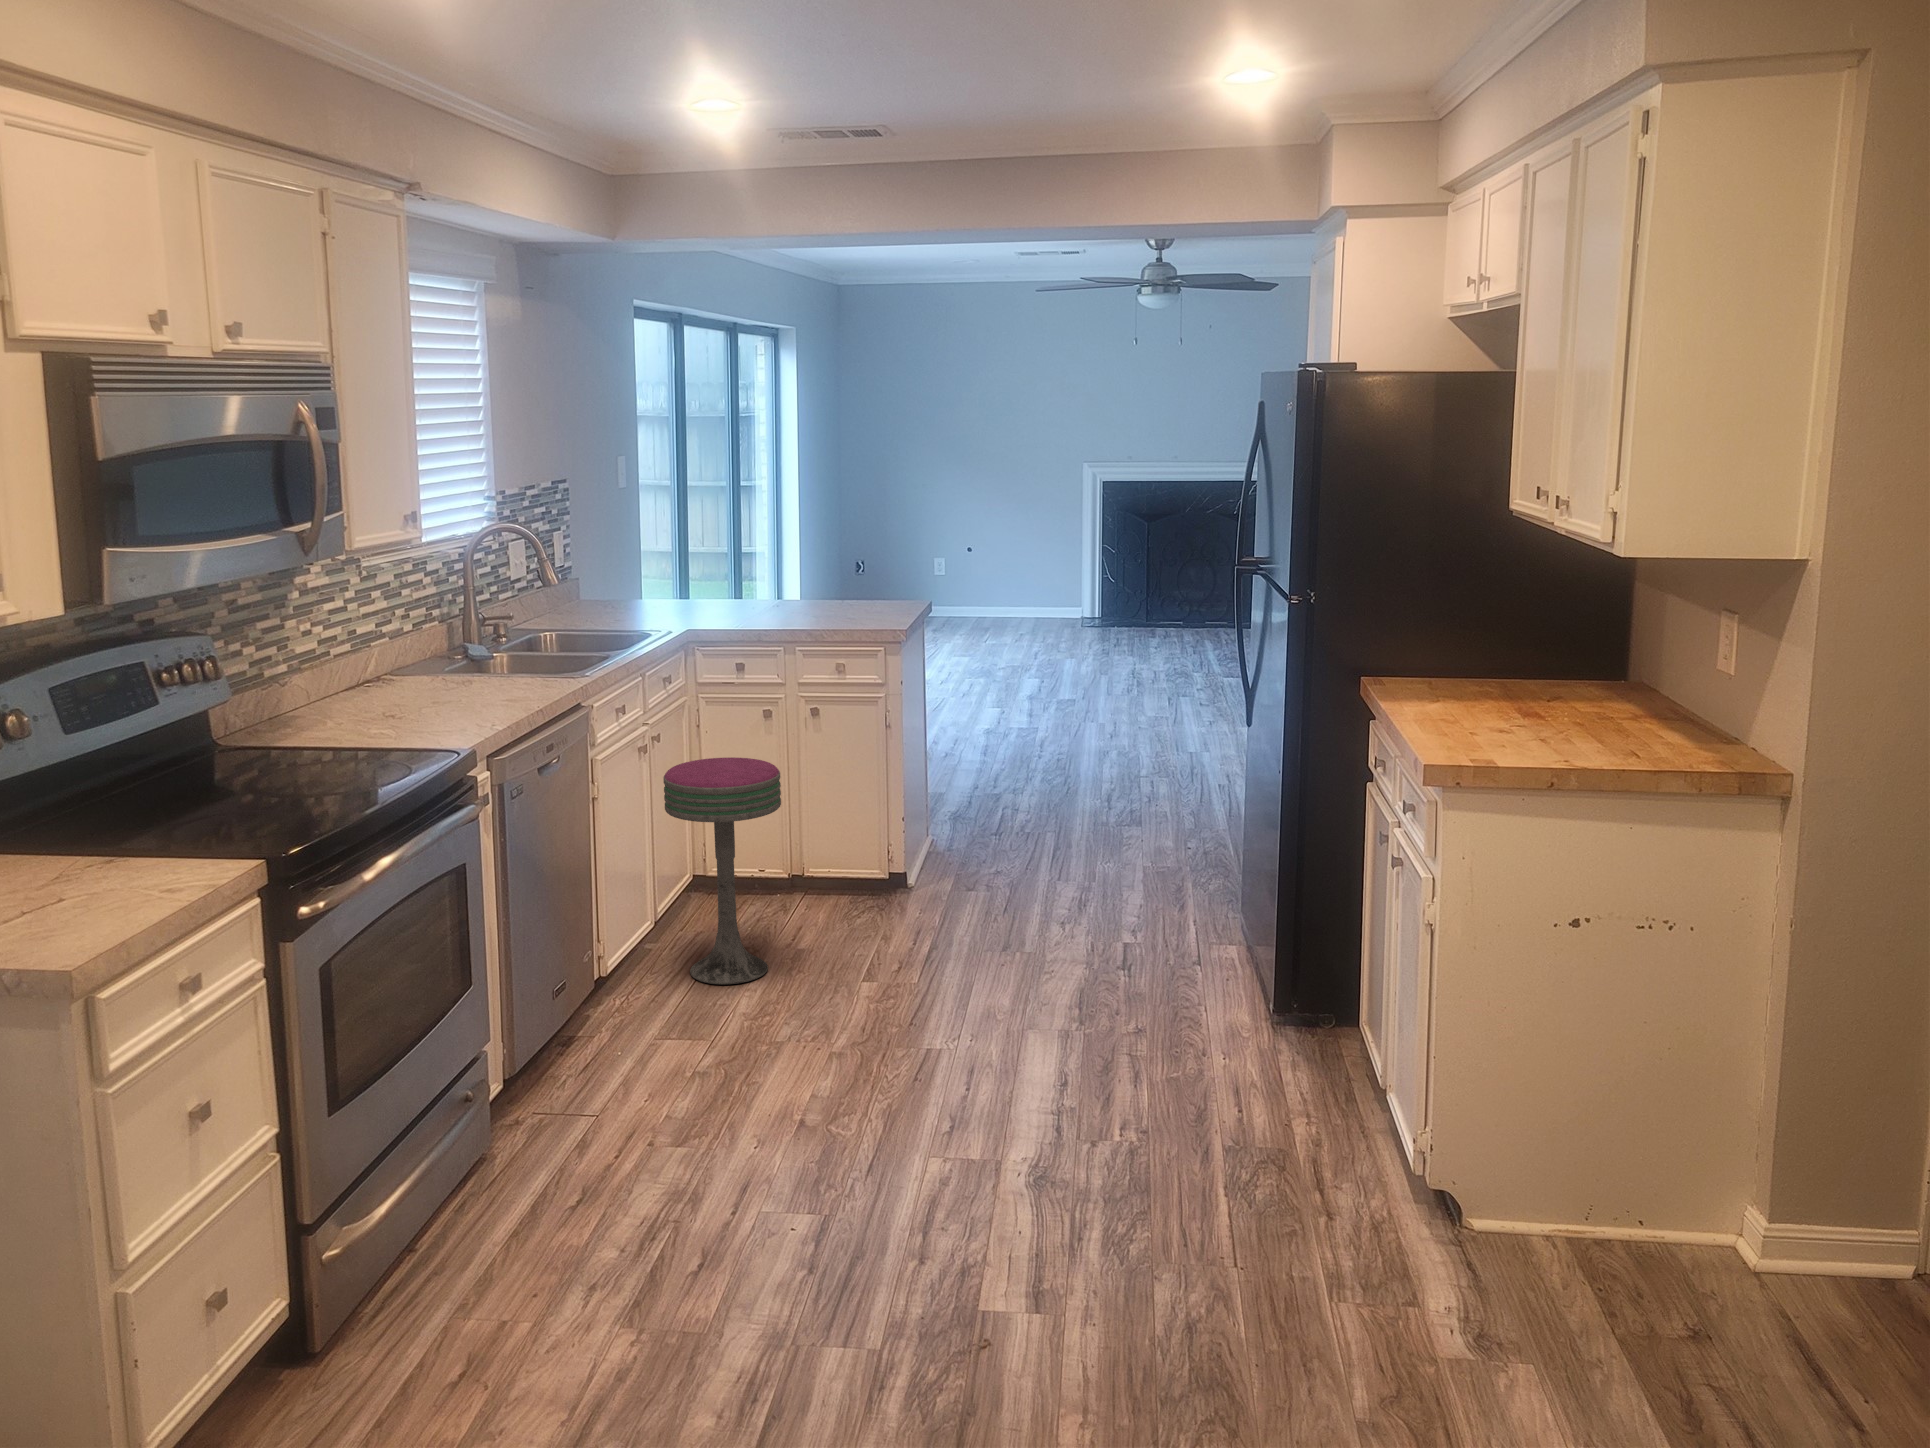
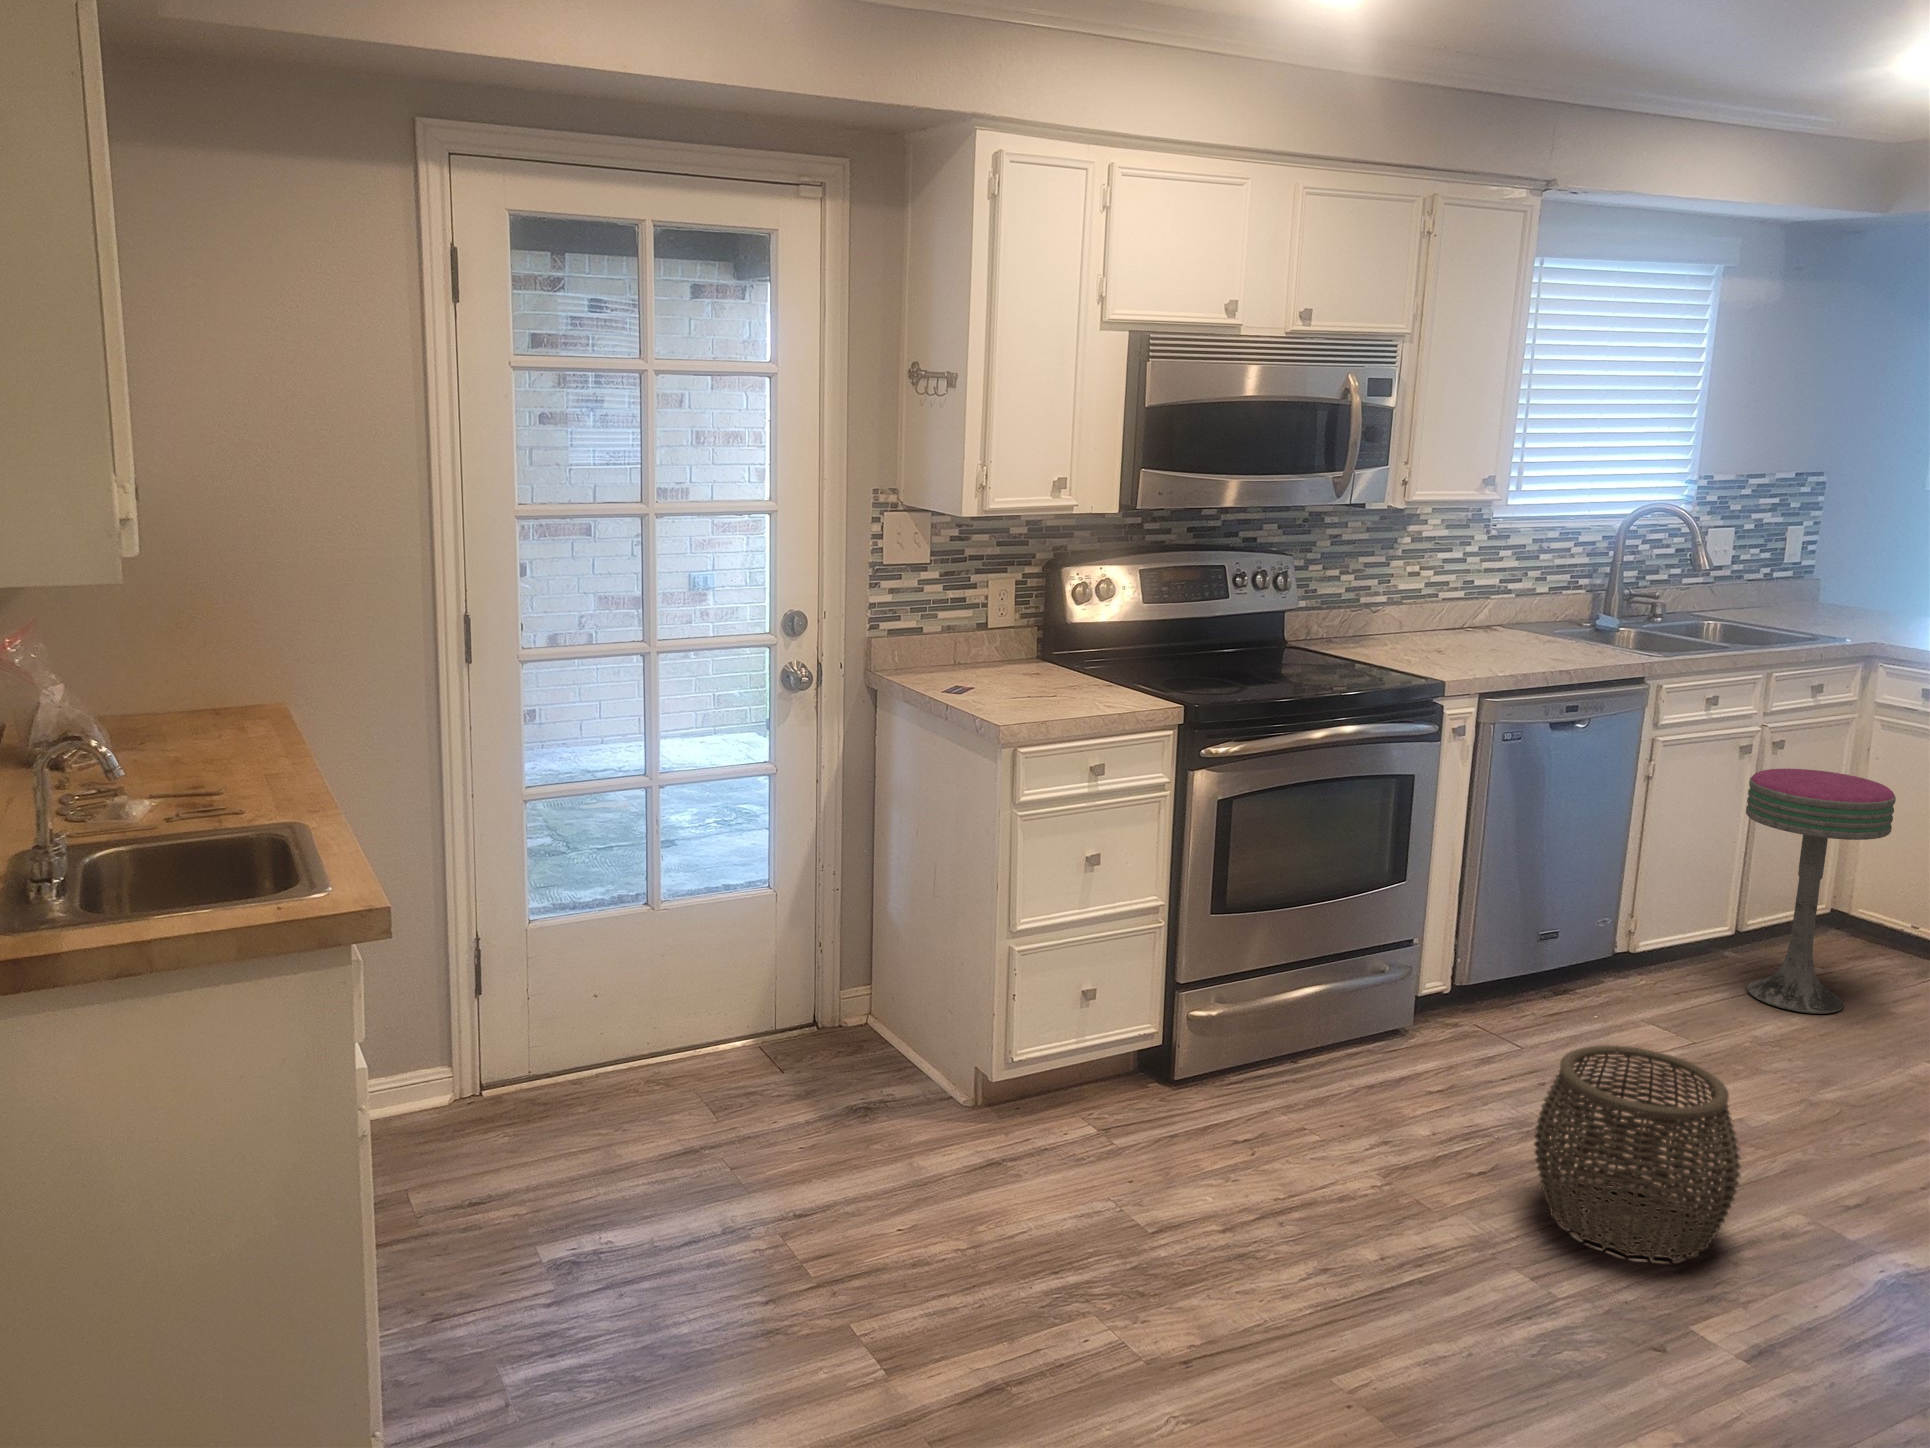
woven basket: none [750,1068,936,1282] -> present [1534,1045,1741,1260]

